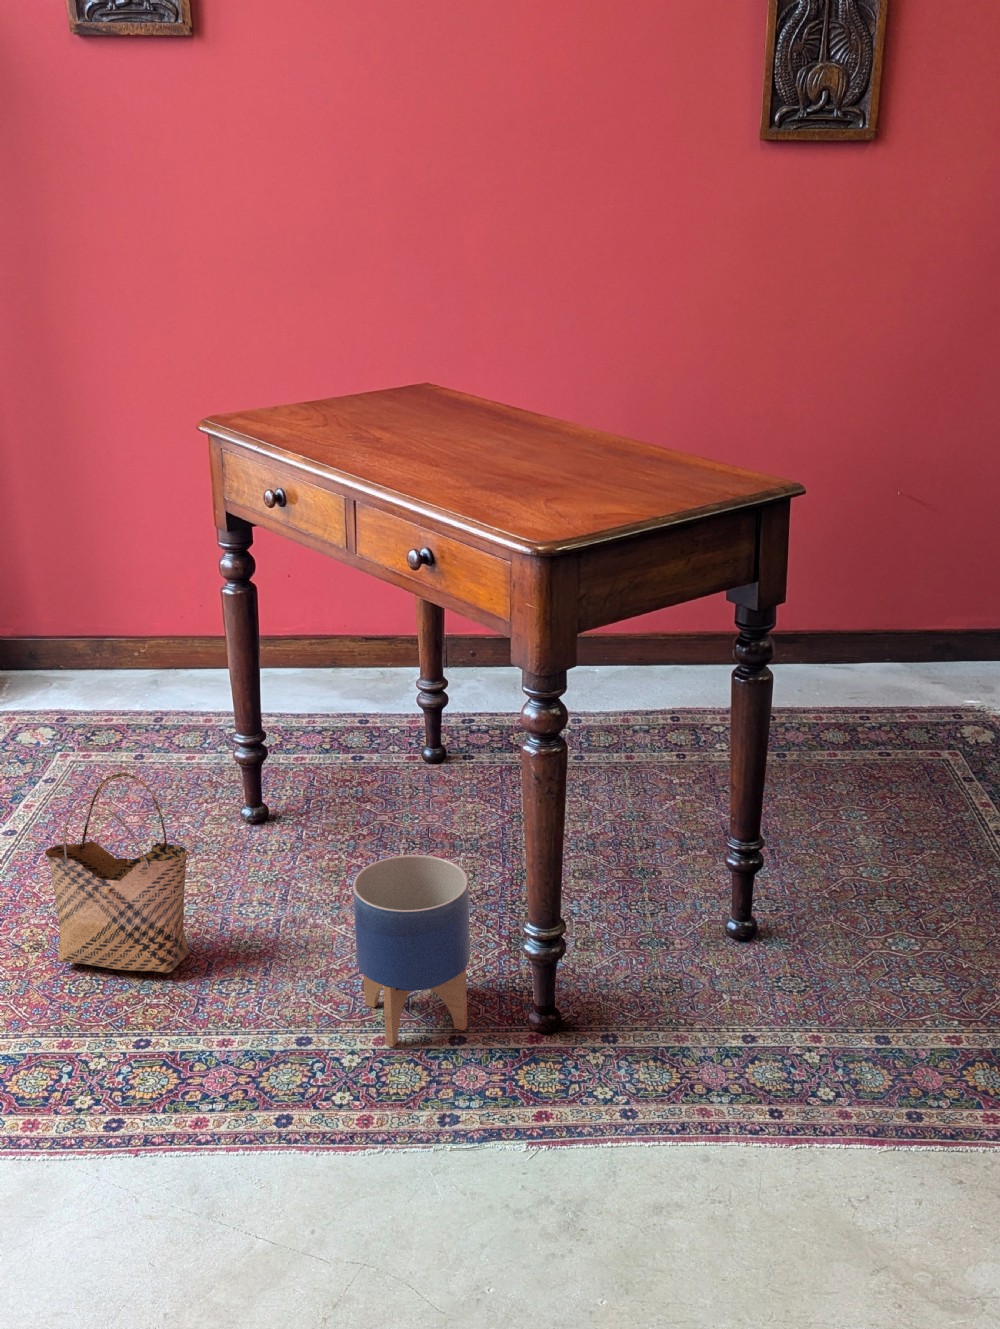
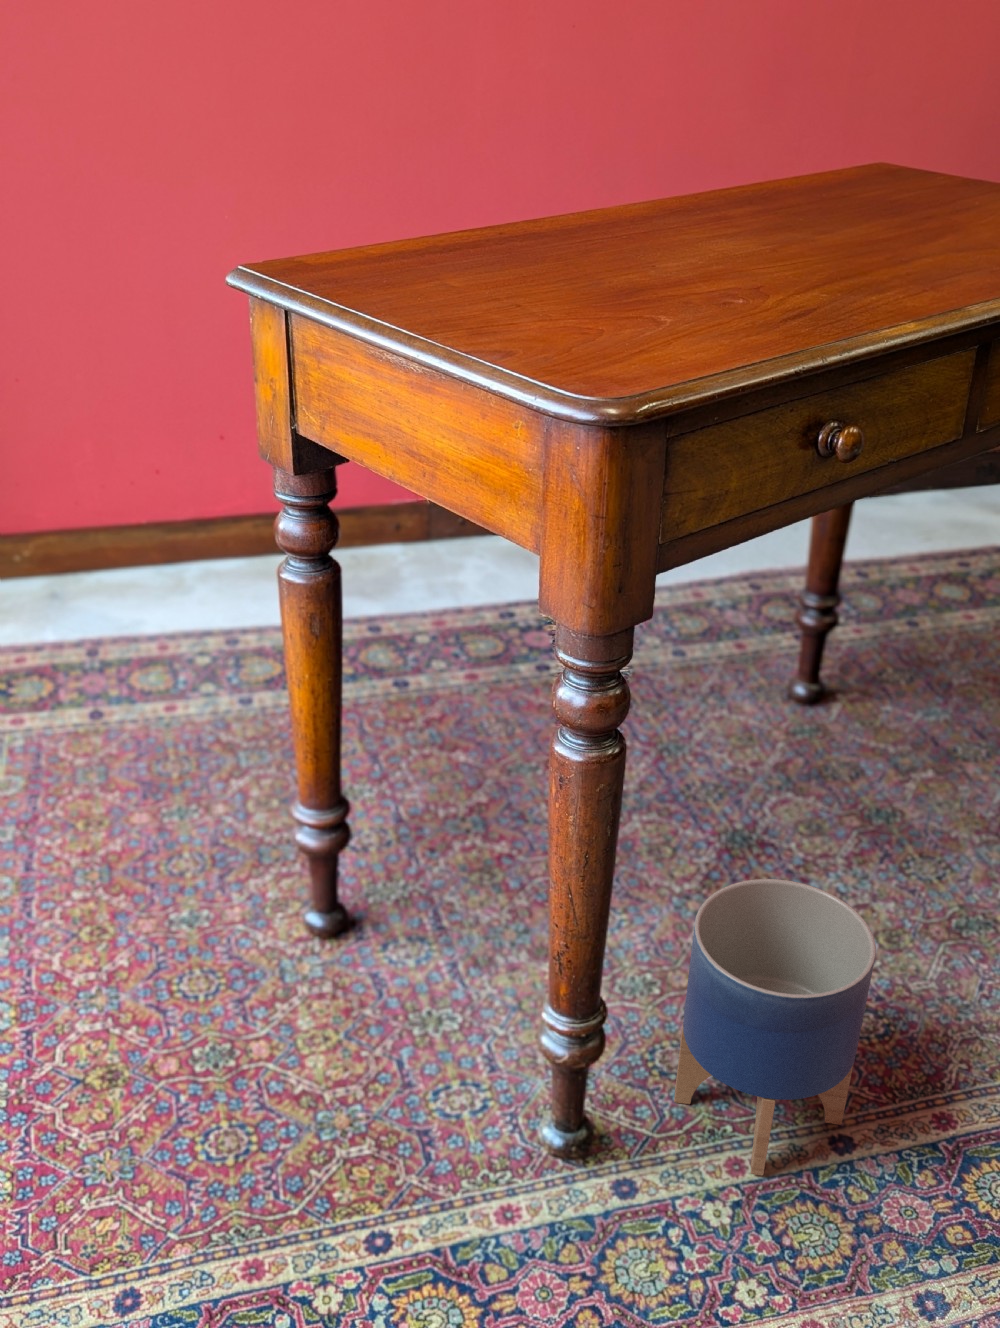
woven basket: present [45,773,189,973] -> none [137,801,373,1105]

